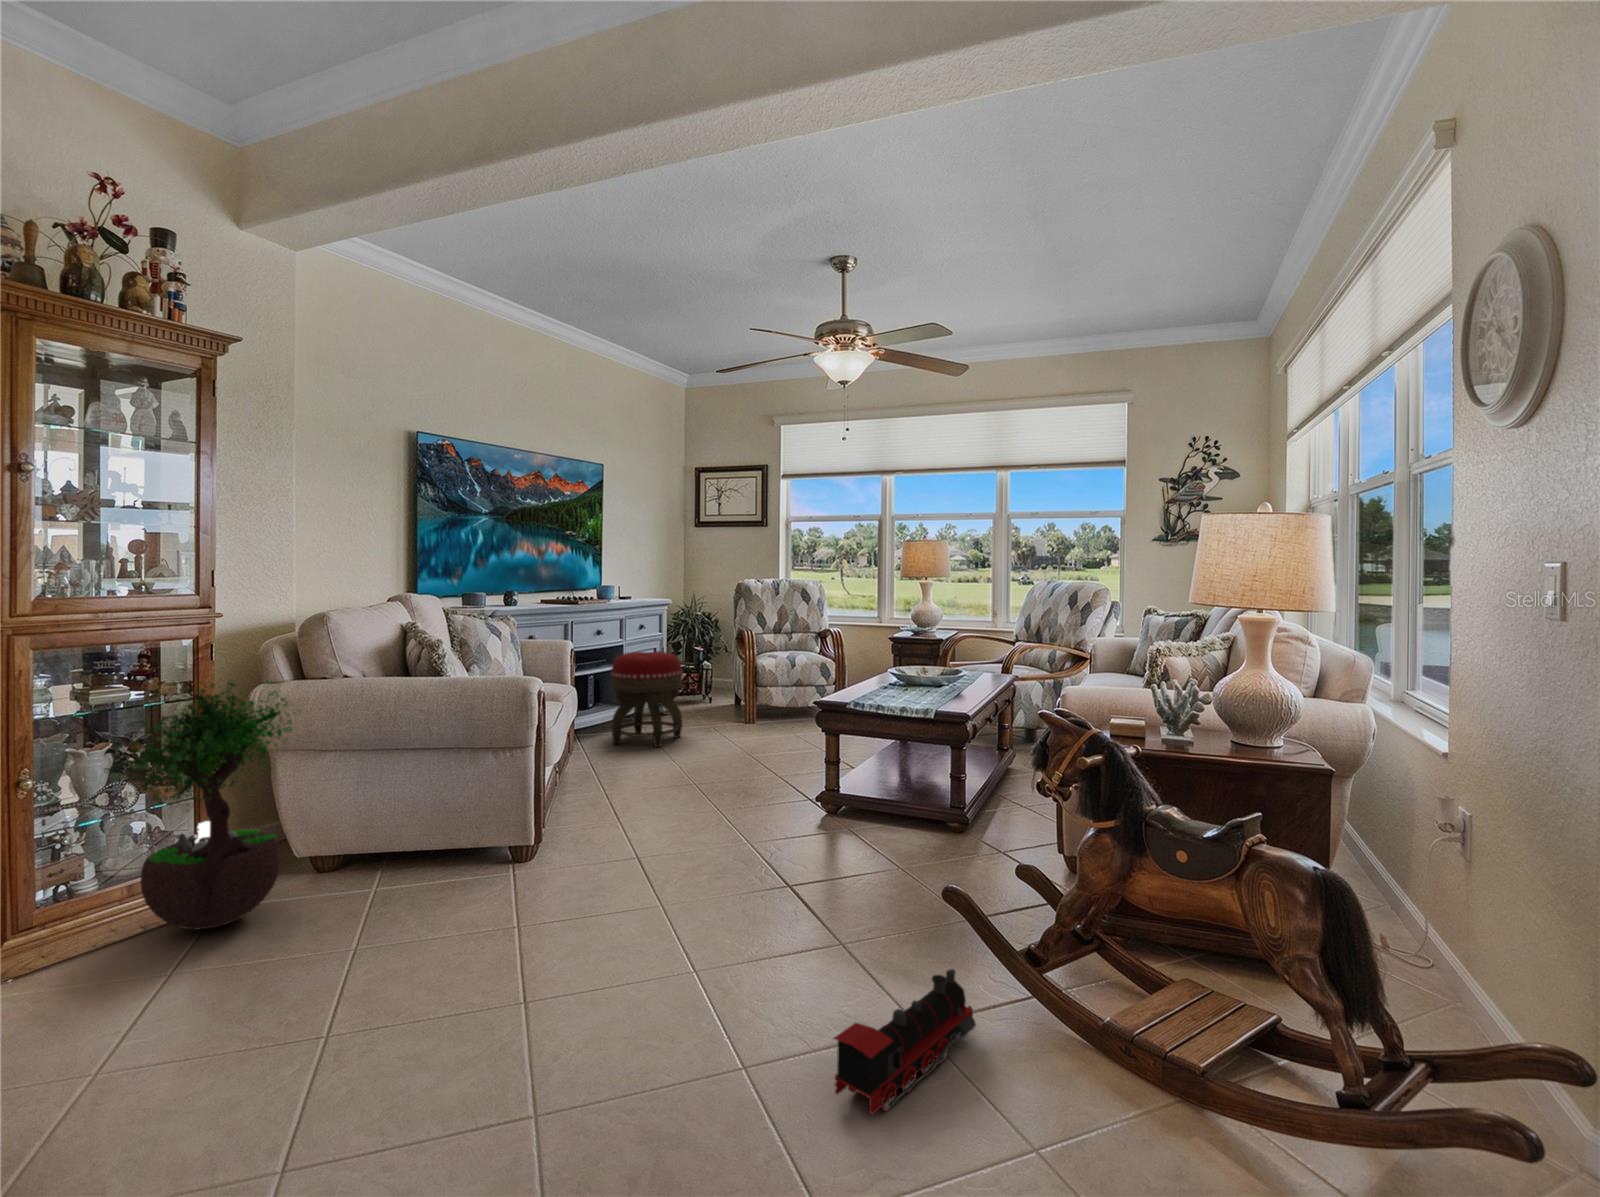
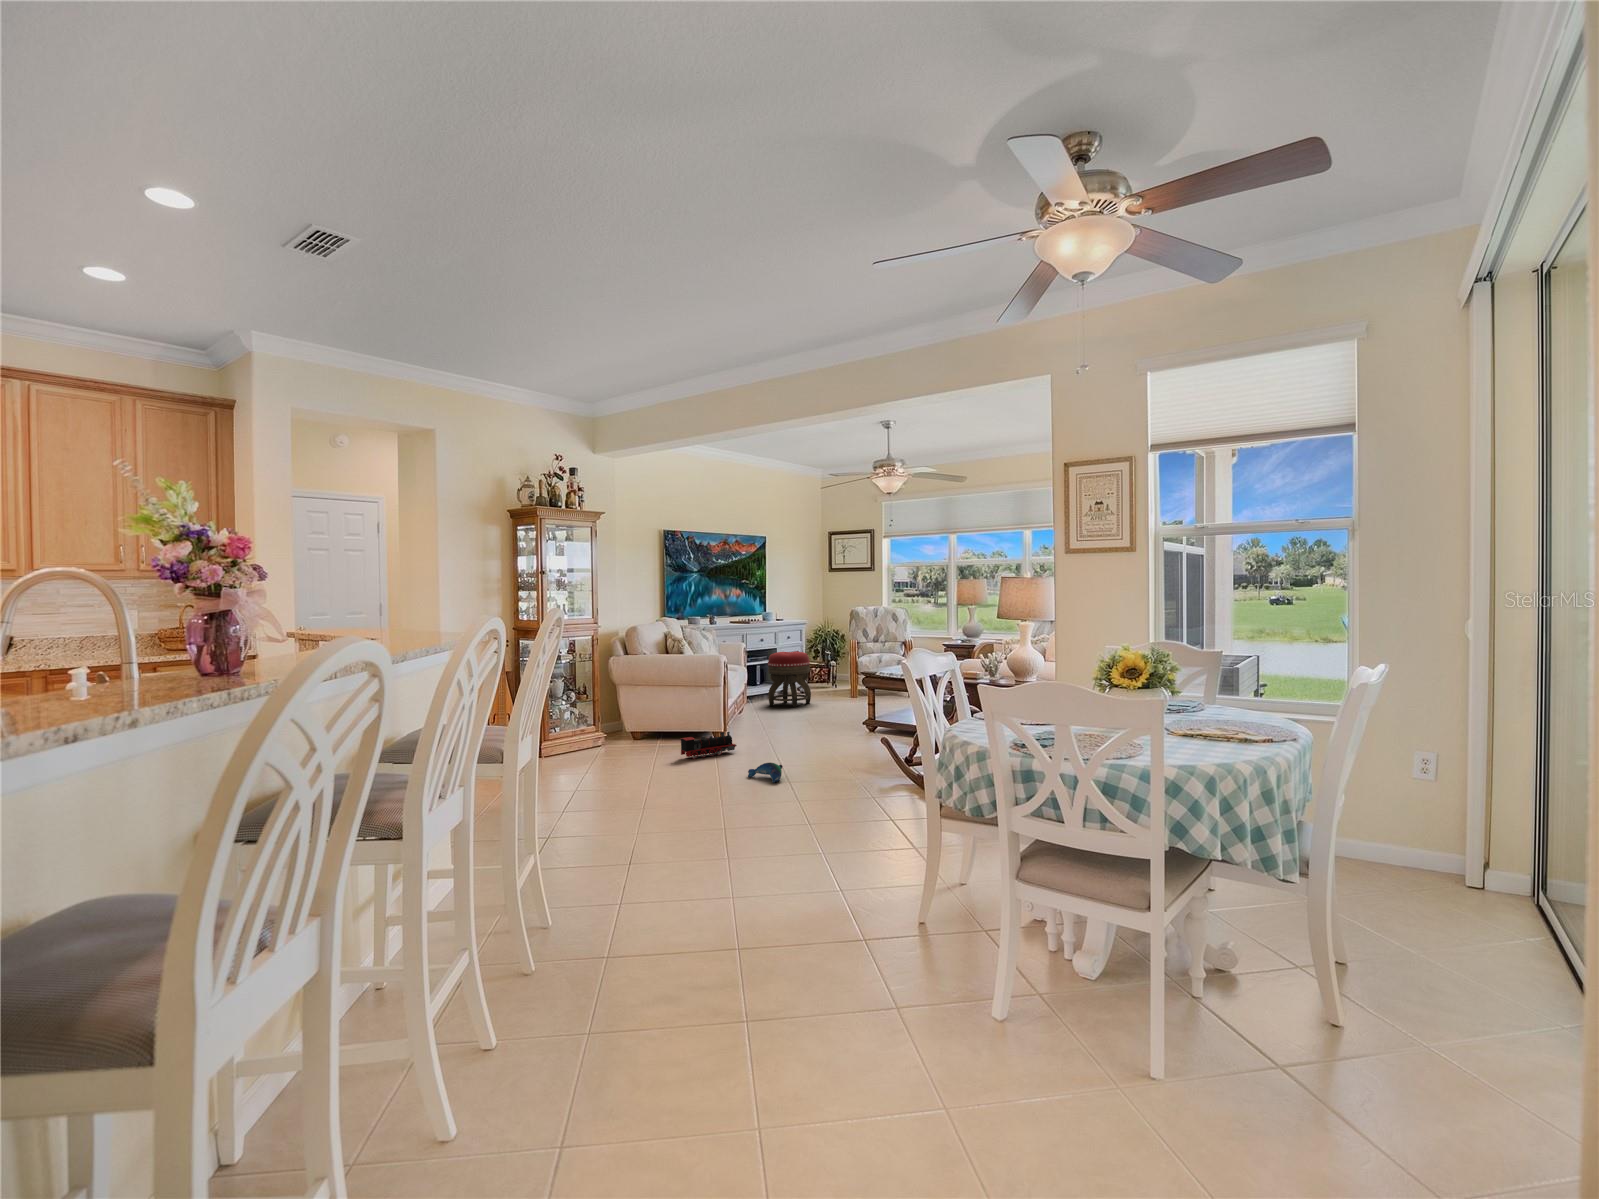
potted tree: present [104,668,300,930] -> none [572,646,633,751]
toy train: present [834,969,976,1114] -> present [681,732,737,759]
plush toy: none [612,1034,721,1133] -> present [748,763,782,783]

